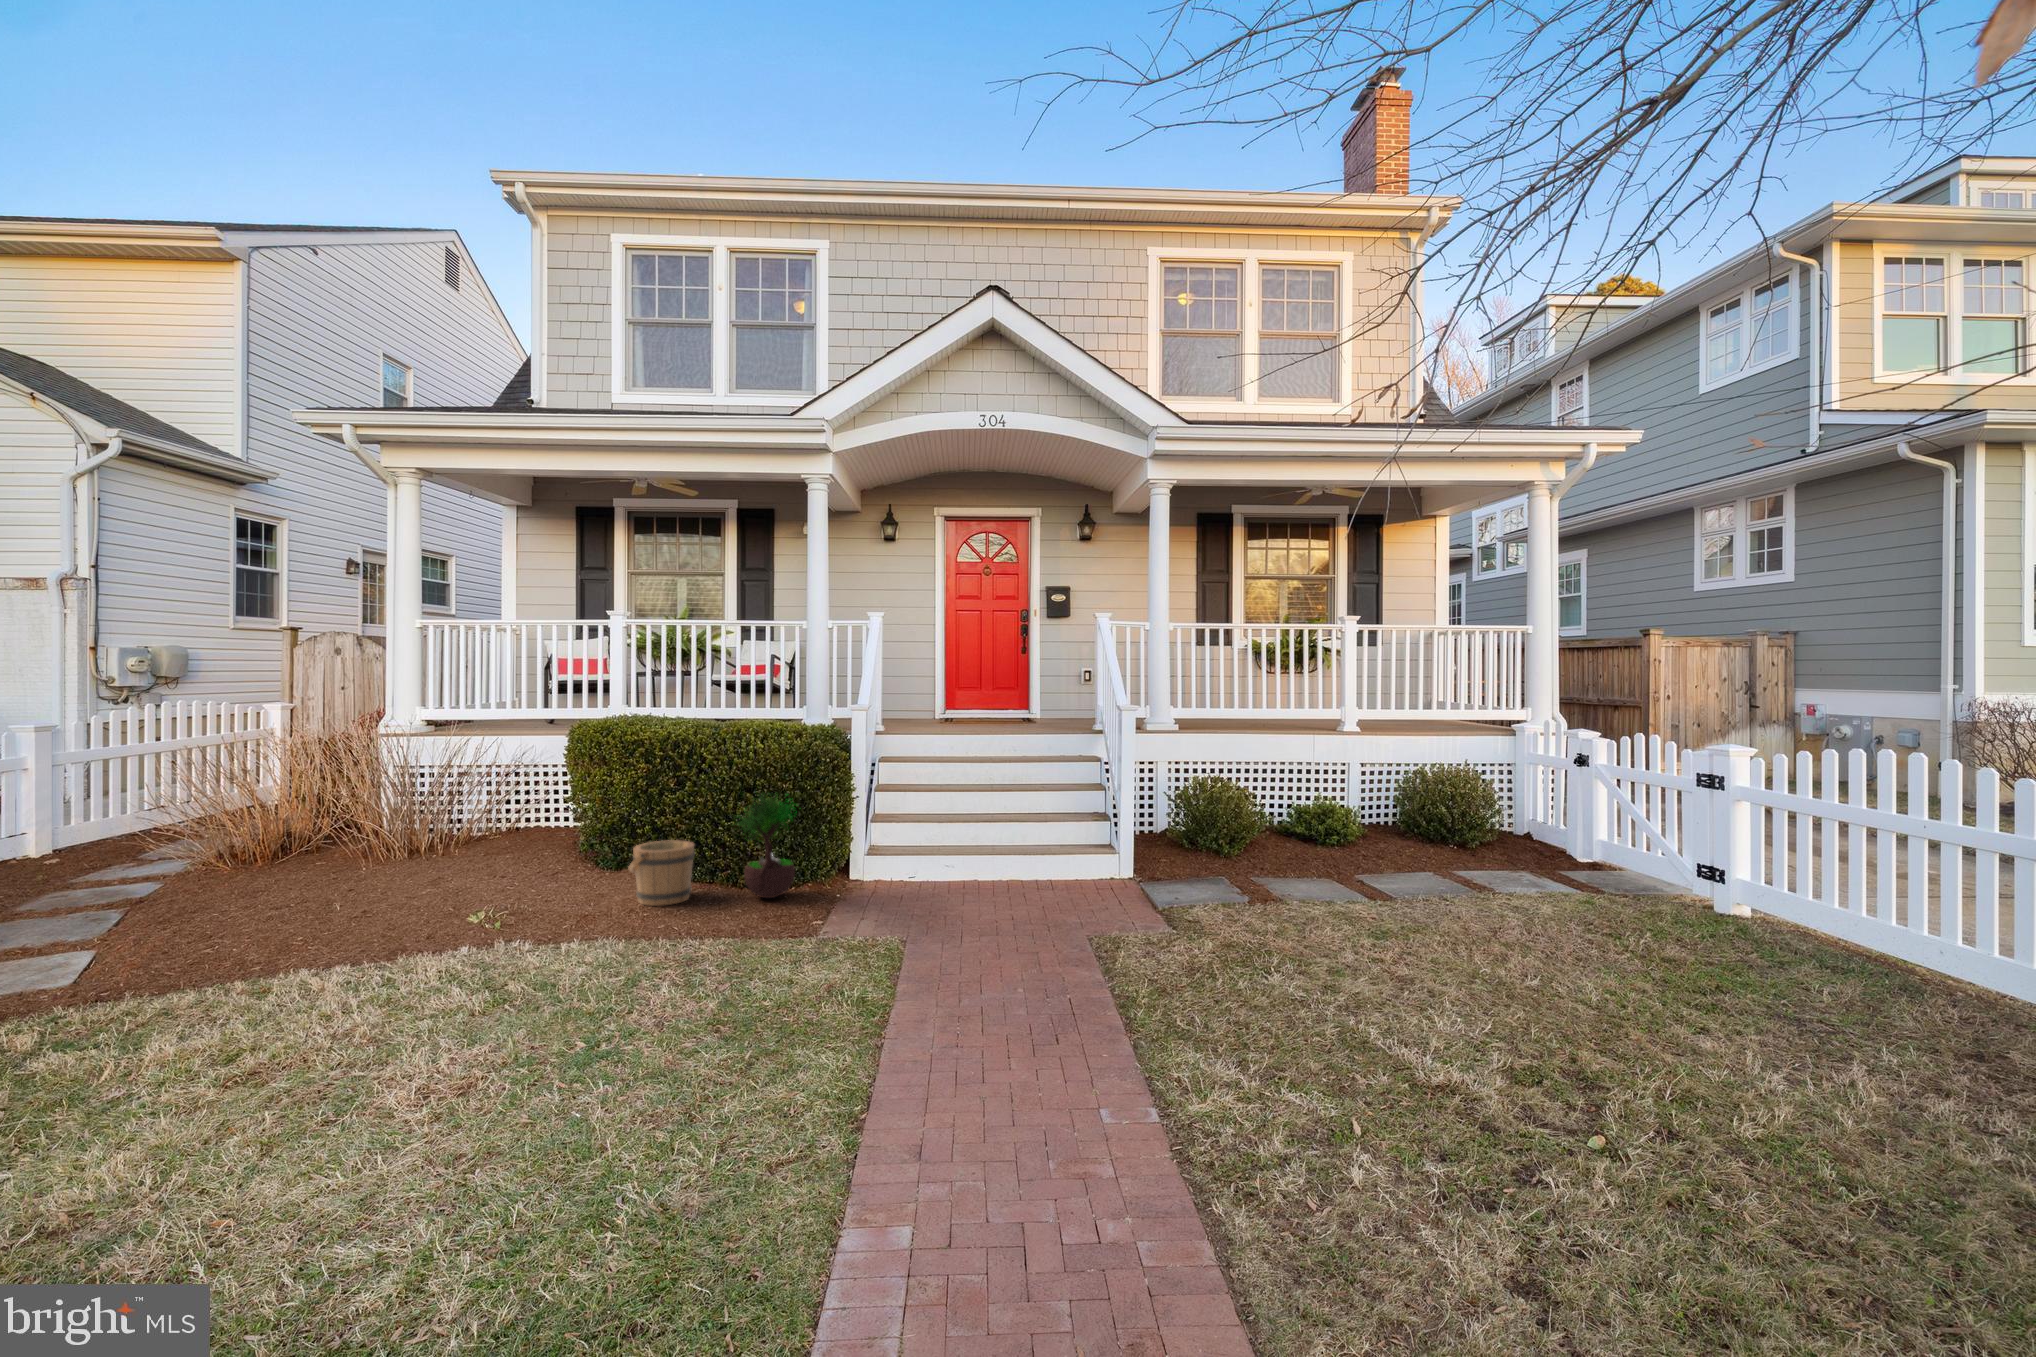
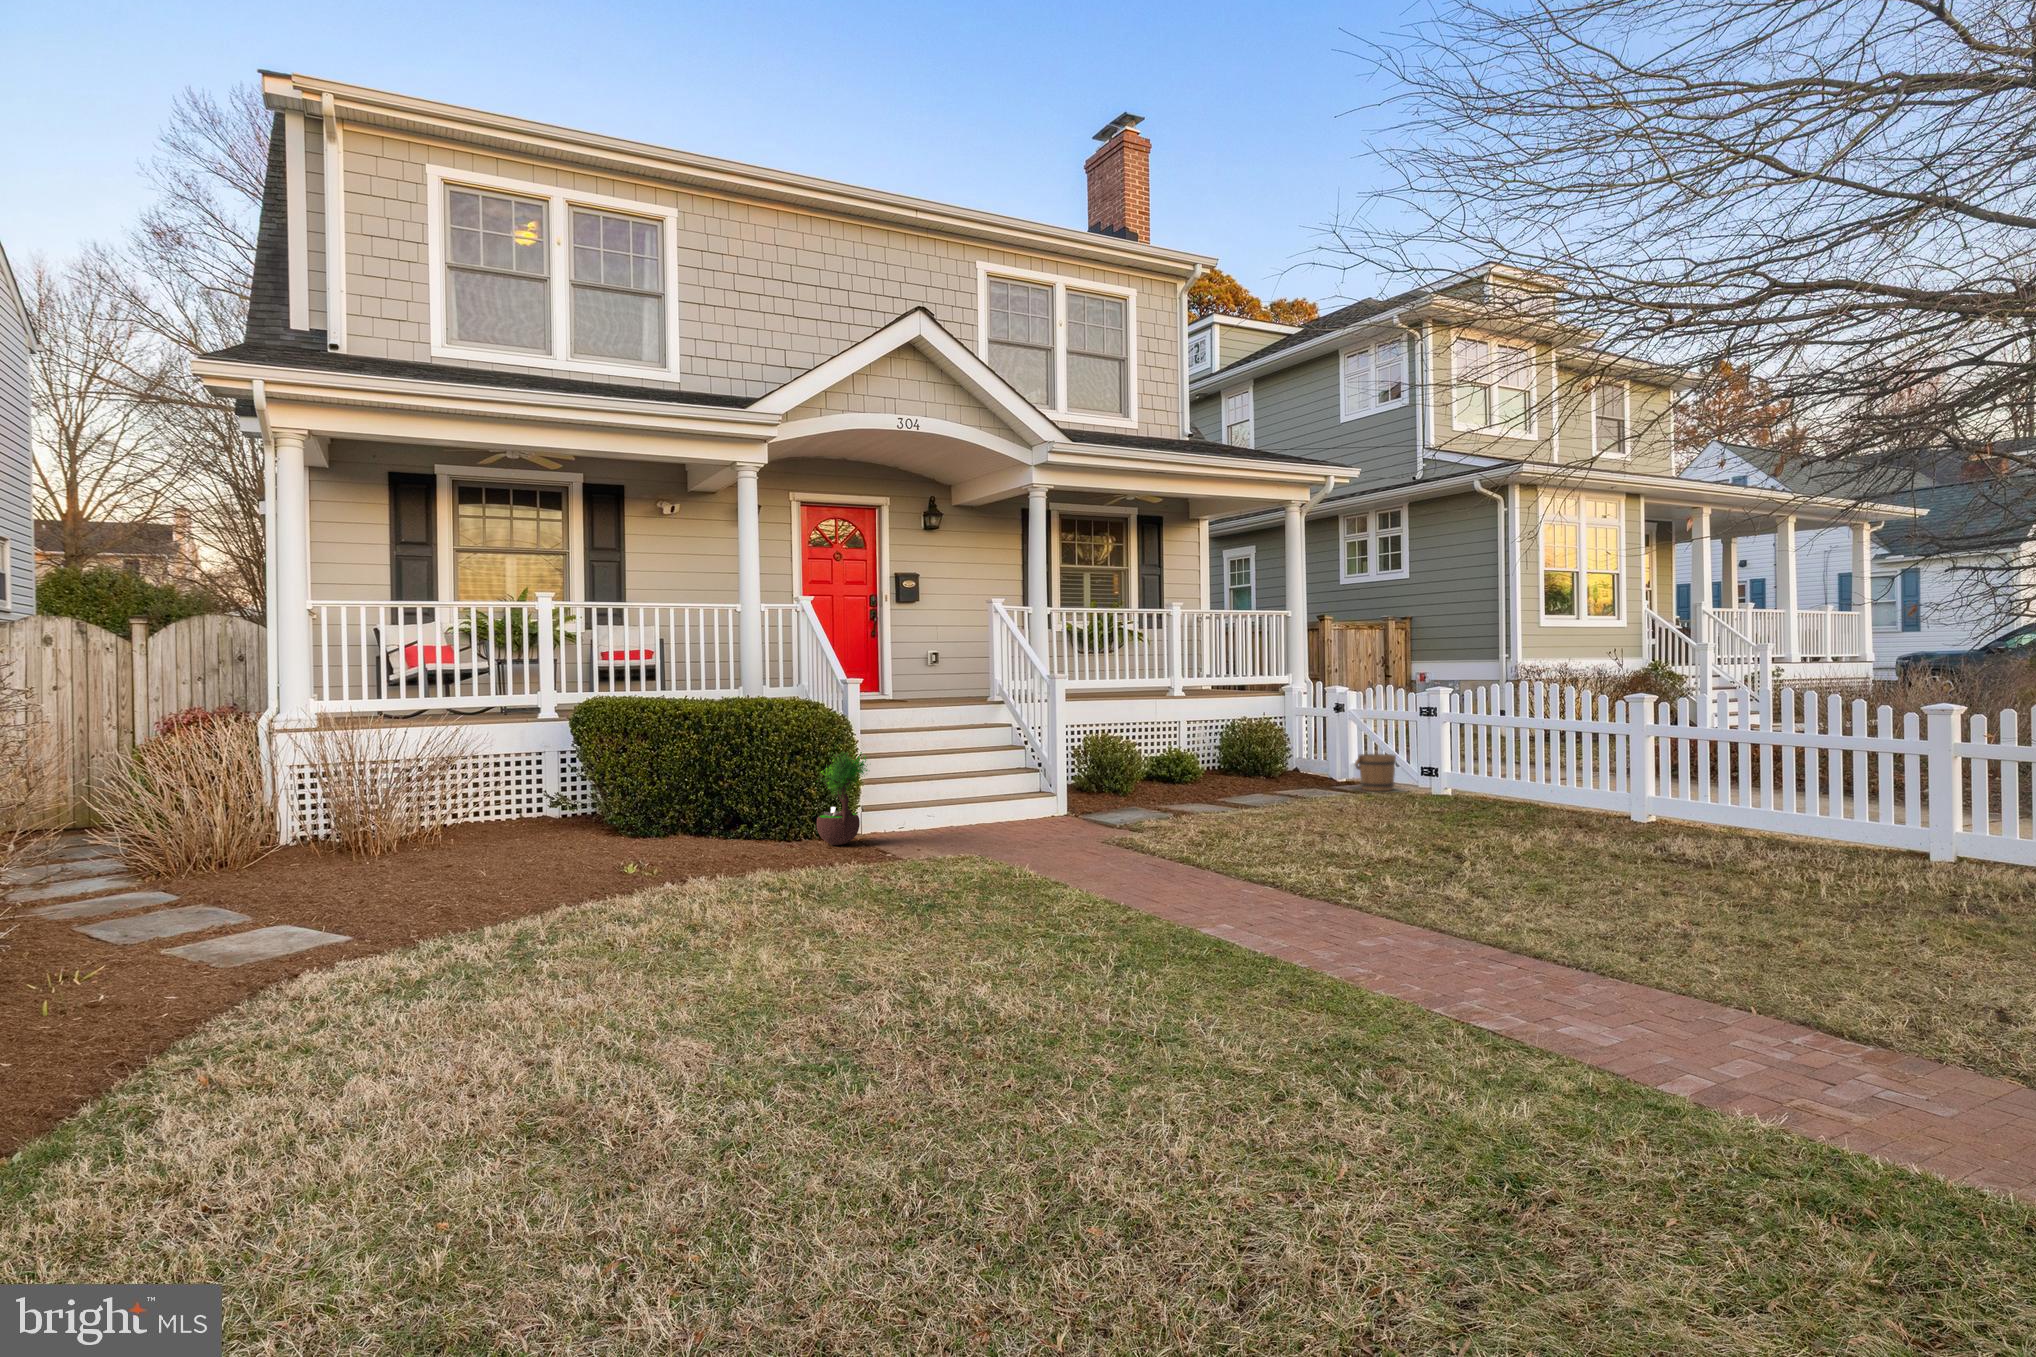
bucket: present [628,840,694,906] -> present [1355,754,1396,791]

